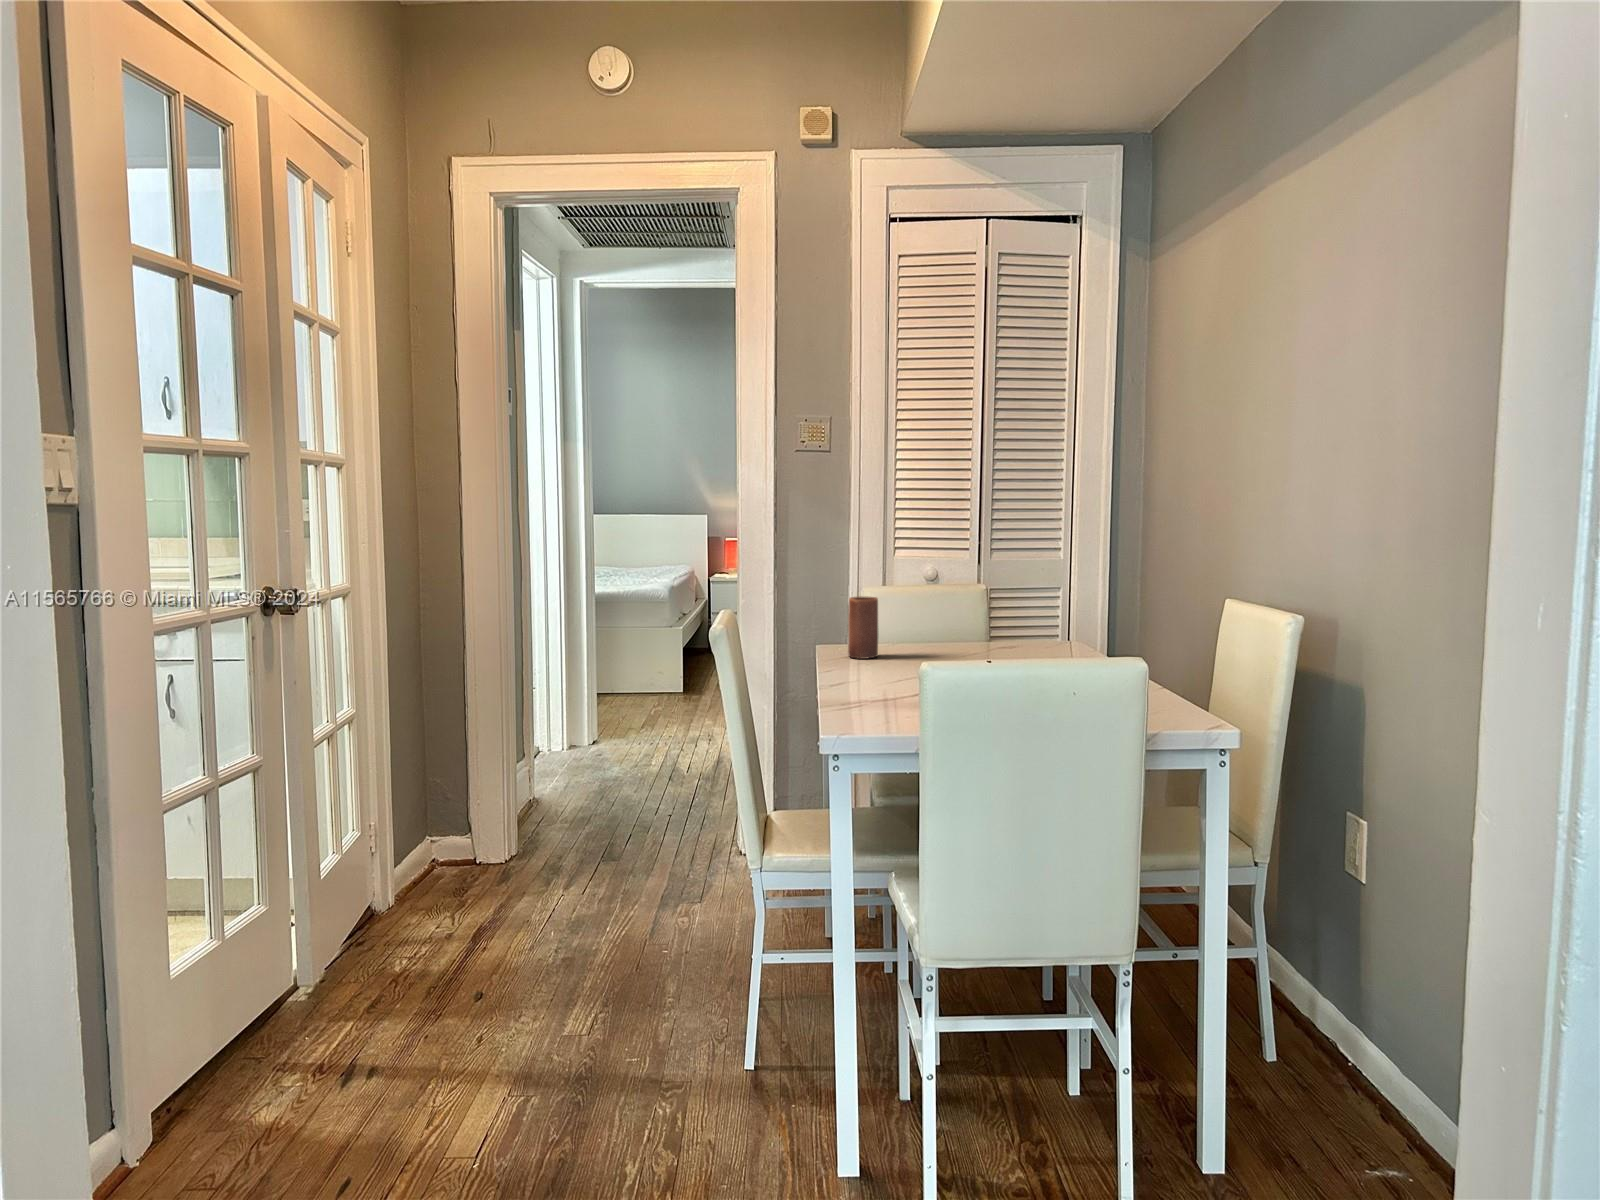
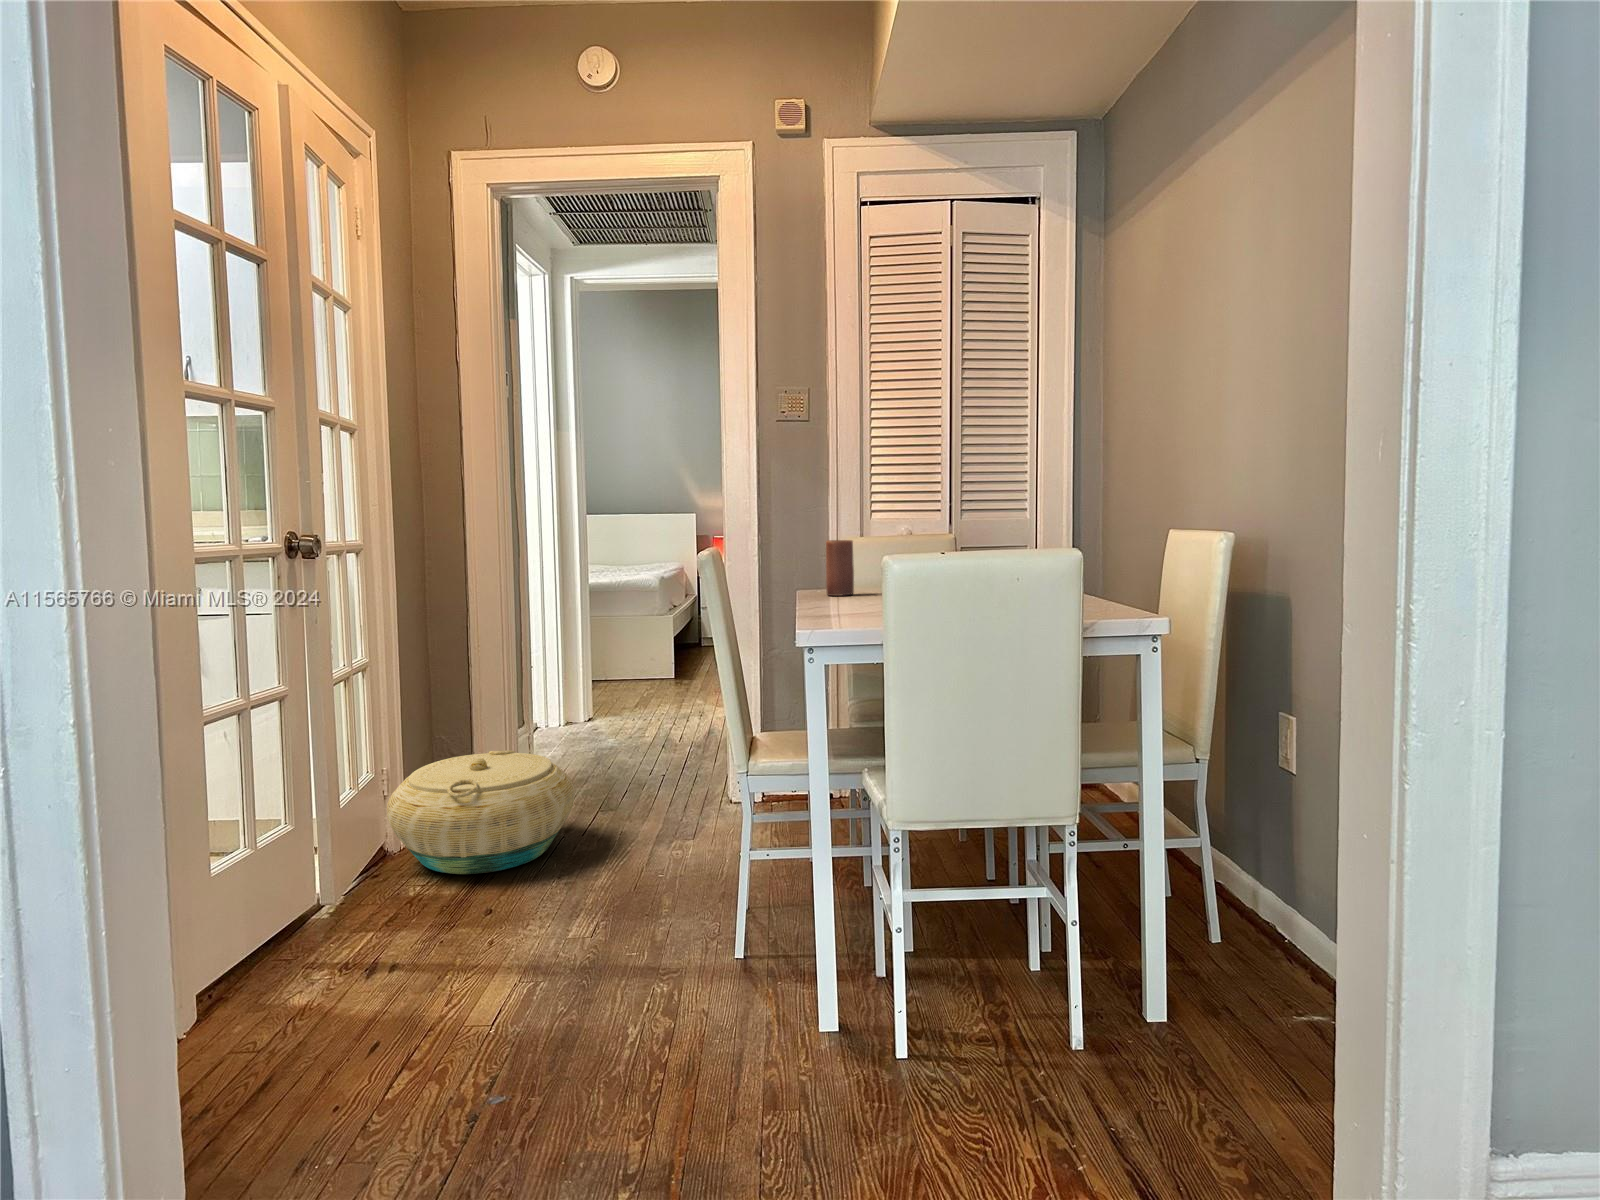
basket: none [372,804,574,946] -> present [387,750,575,874]

